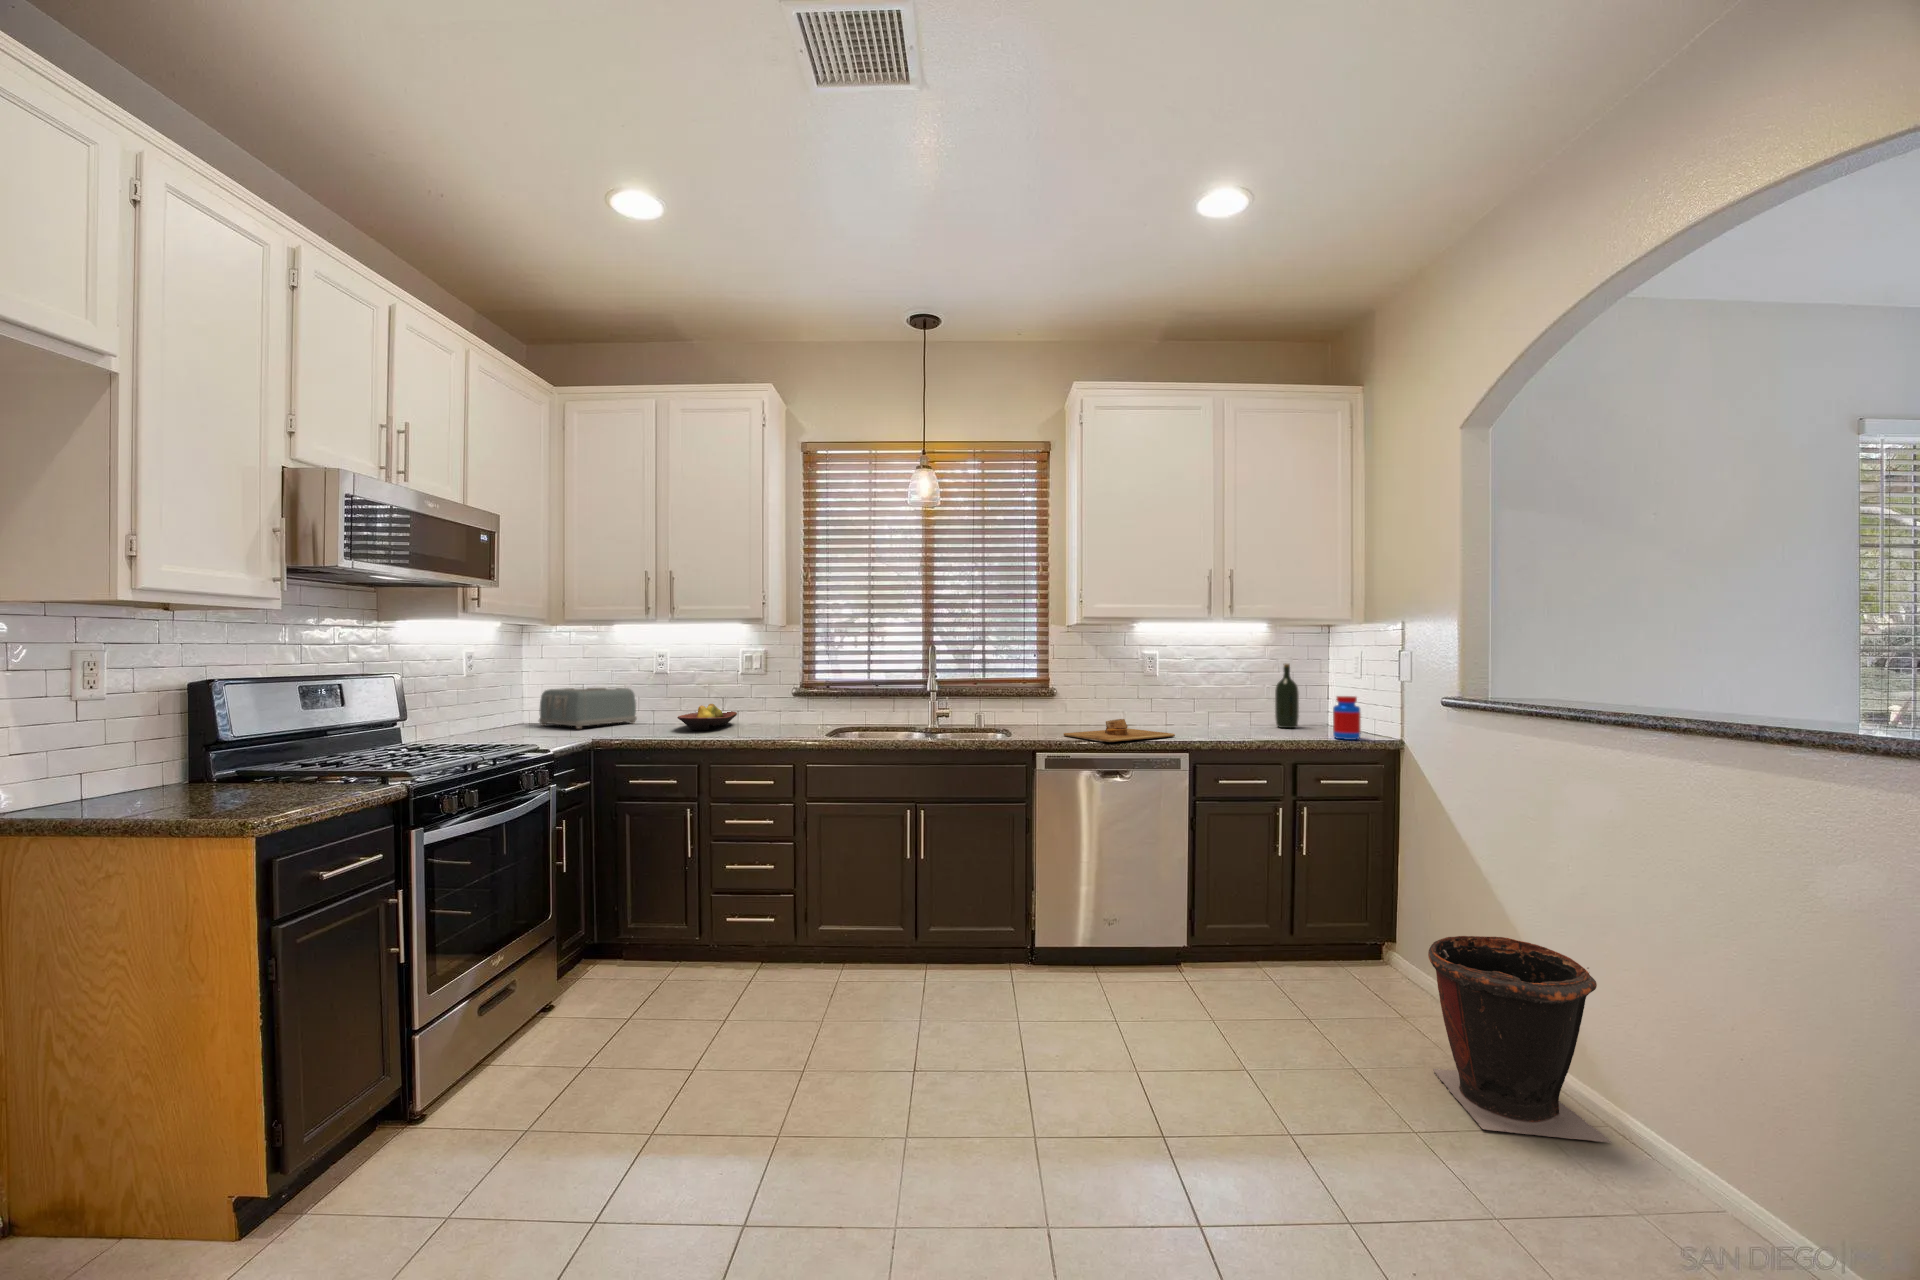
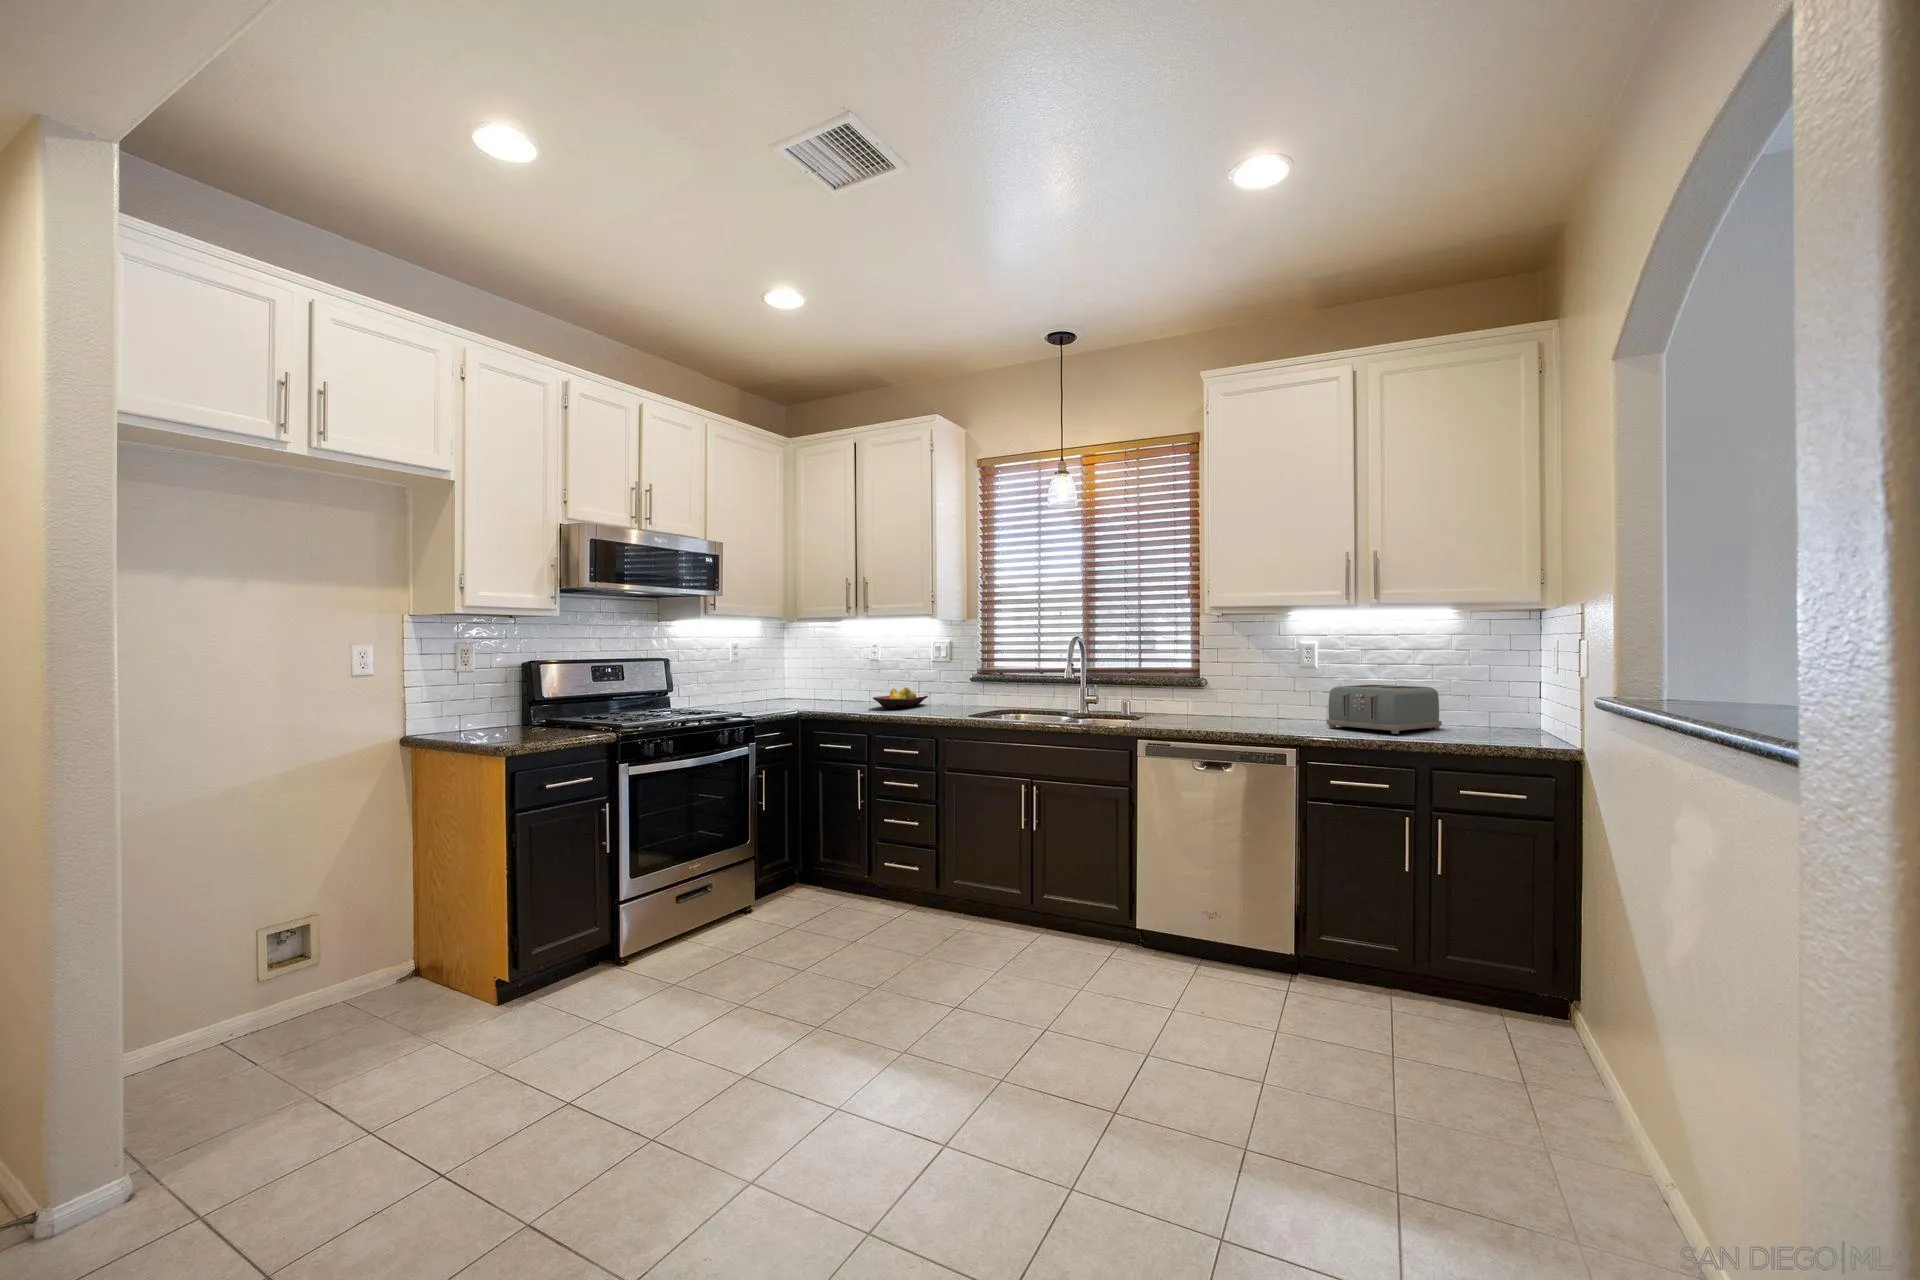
wine bottle: present [1275,664,1299,728] -> none [1456,655,1486,729]
toaster: present [539,688,637,729] -> present [1326,684,1442,734]
jar: present [1333,696,1361,740] -> none [1498,692,1534,744]
cutting board: present [1064,719,1175,742] -> none [1185,711,1303,733]
waste bin: present [1428,936,1612,1143] -> none [1443,970,1645,1240]

